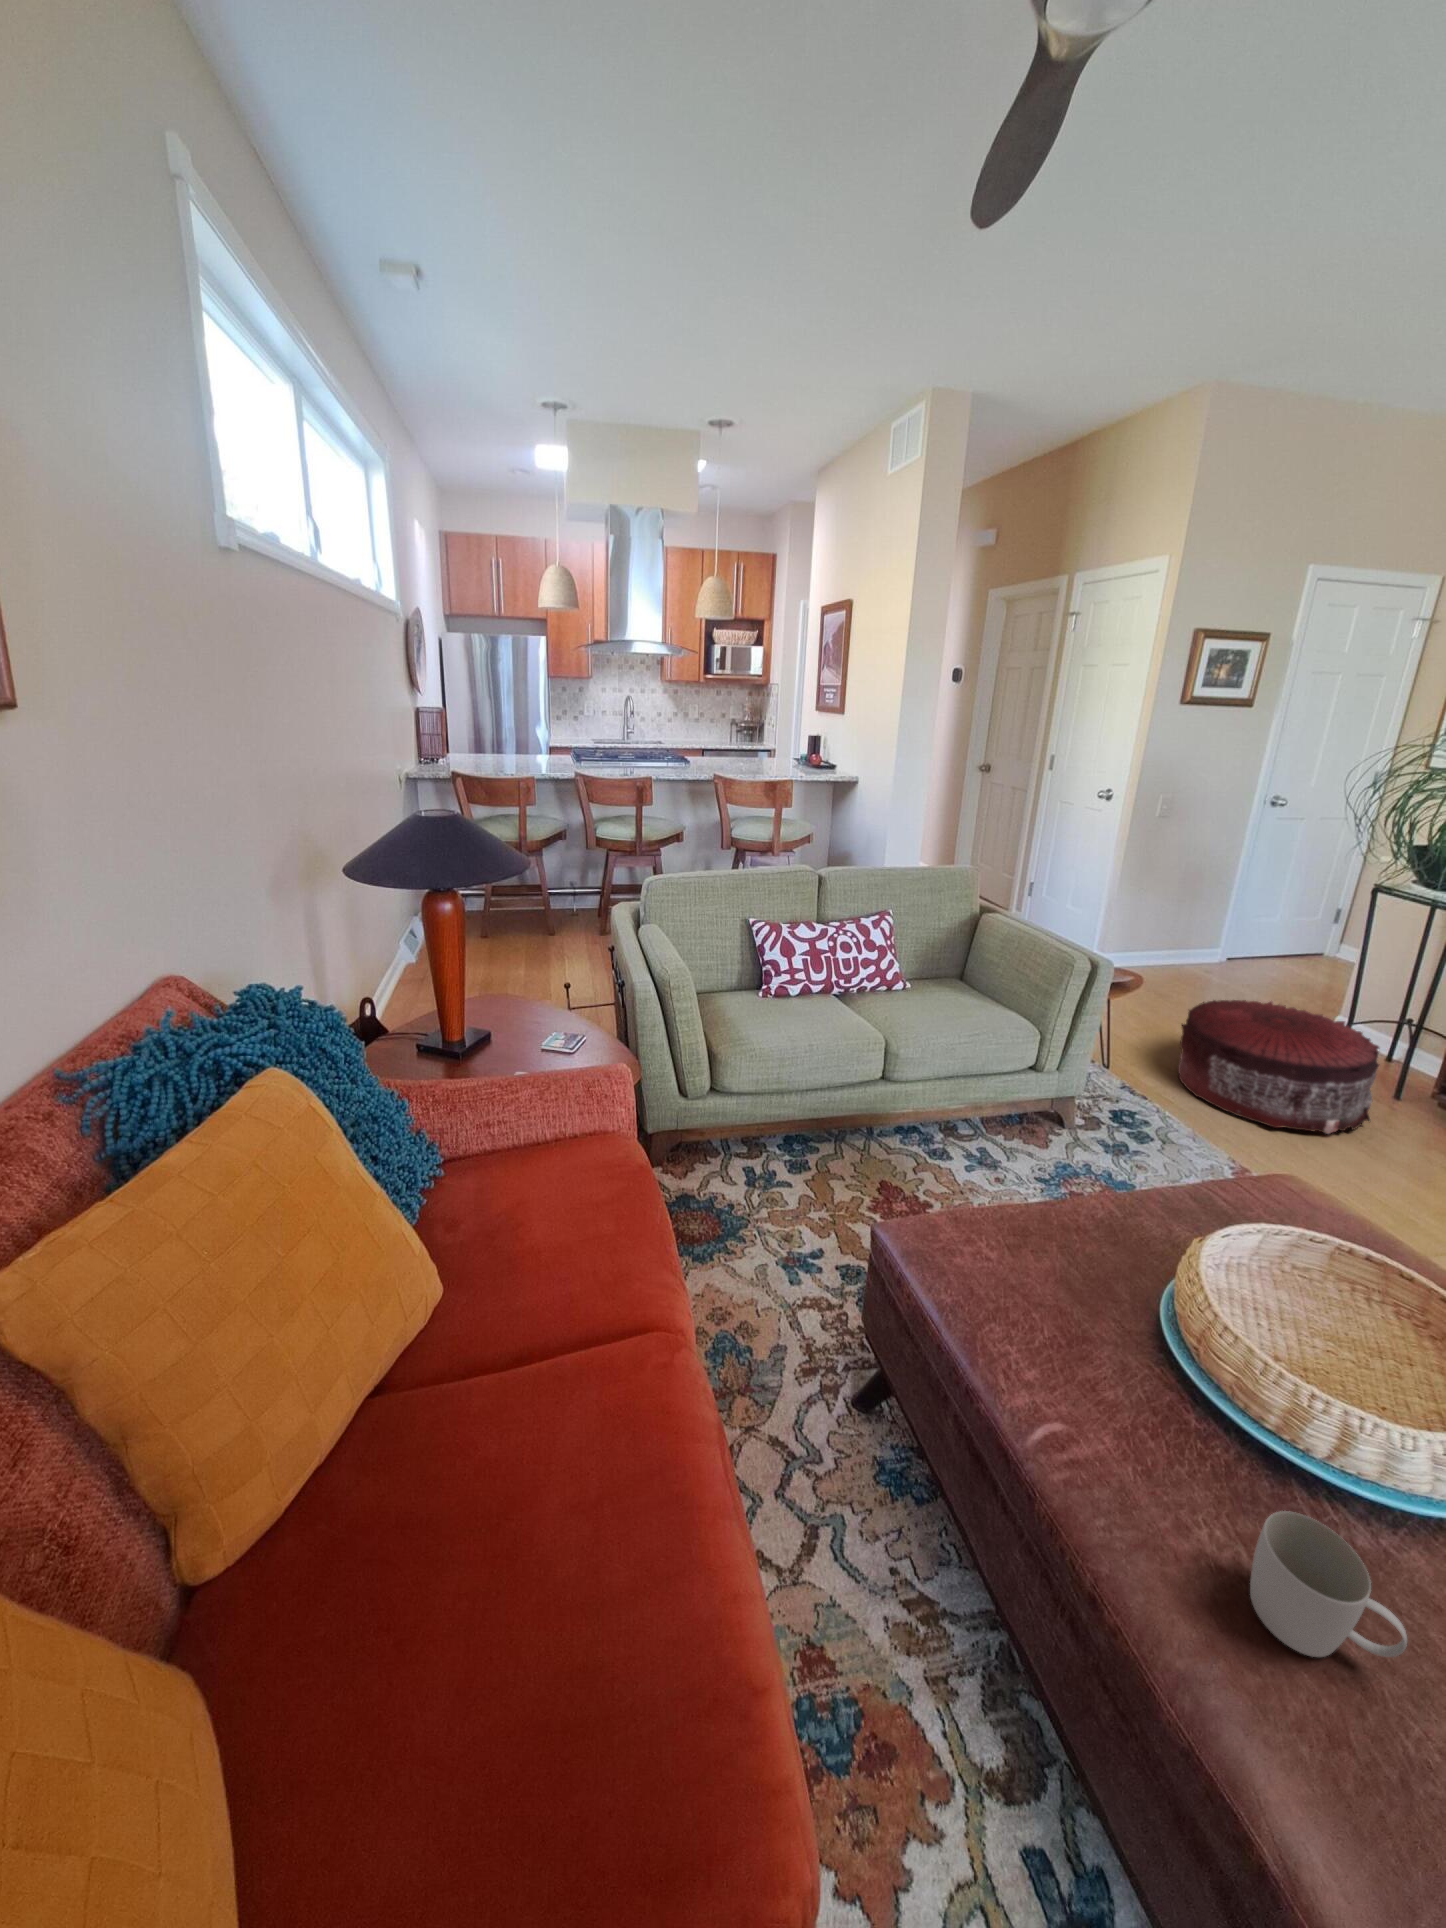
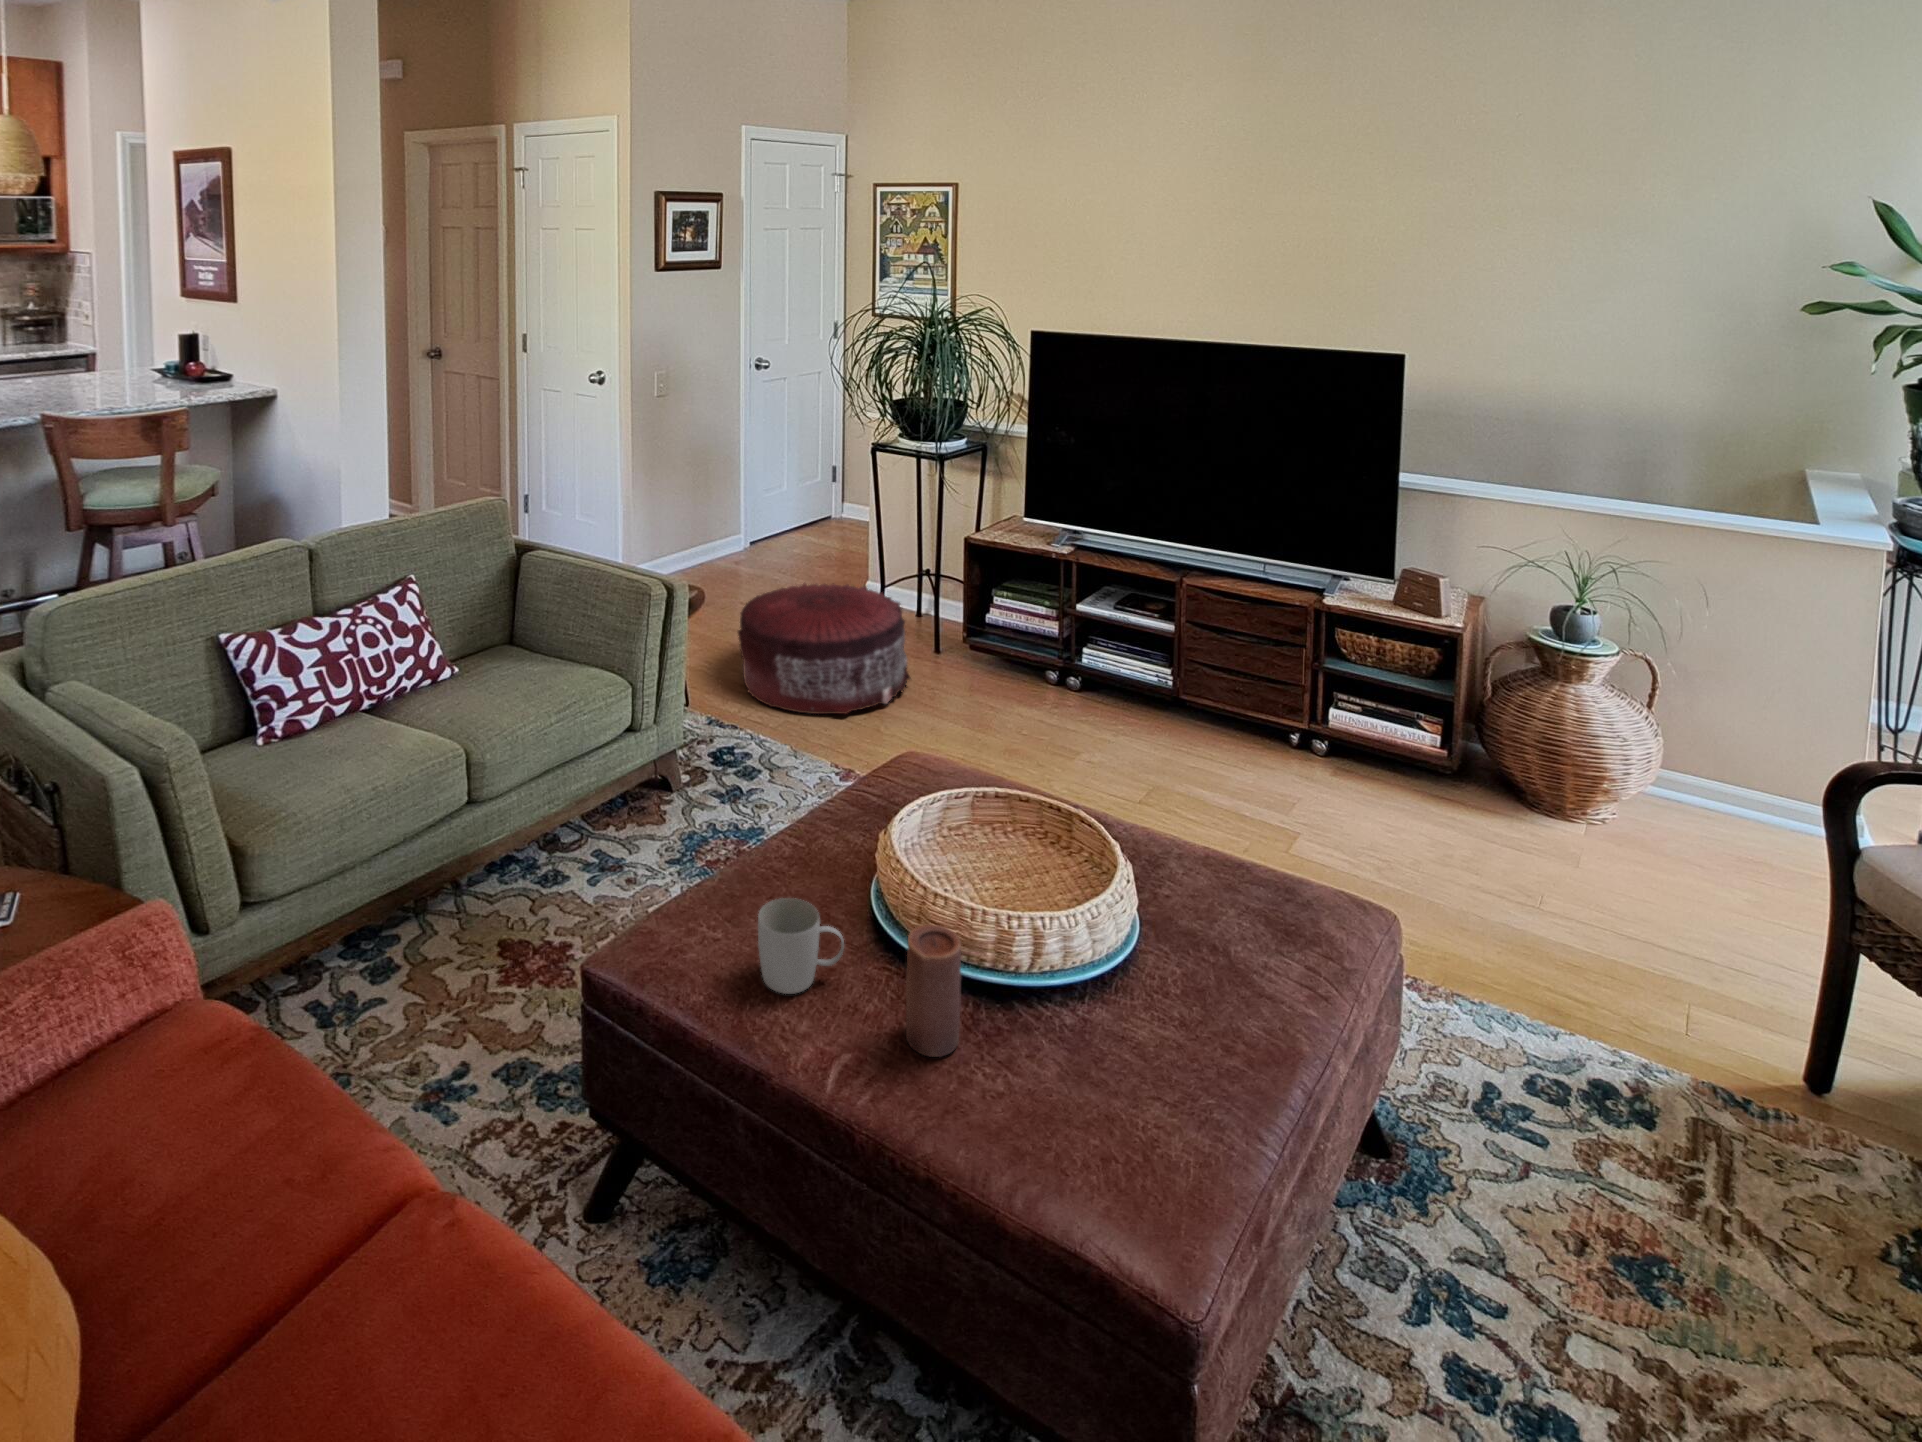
candle: none [1133,1365,1224,1503] -> present [906,924,961,1057]
mug: present [1250,1511,1407,1657] -> present [758,898,844,994]

